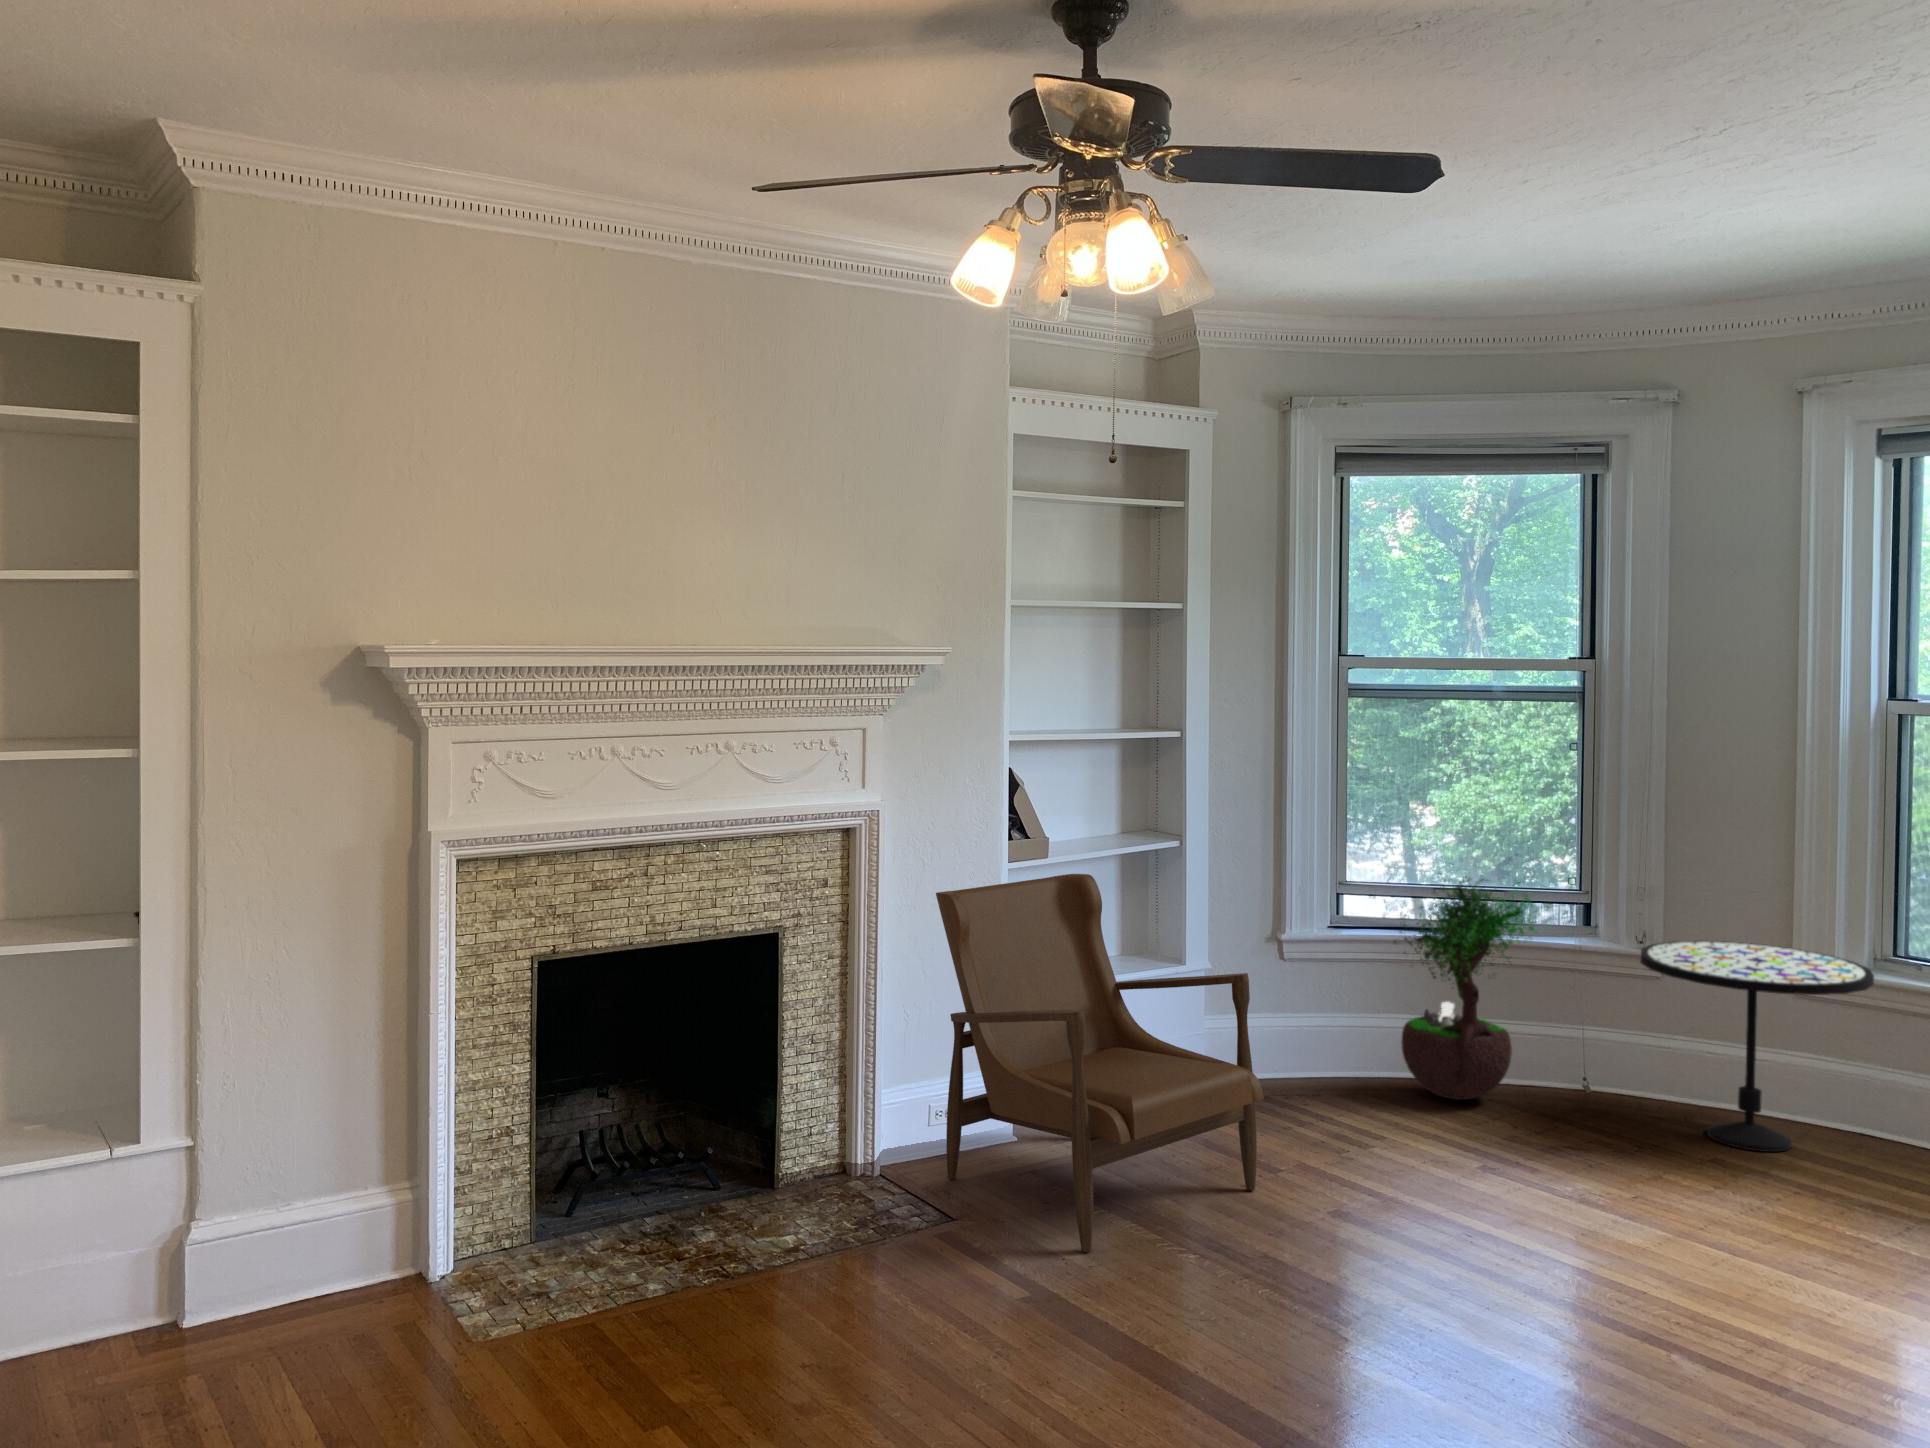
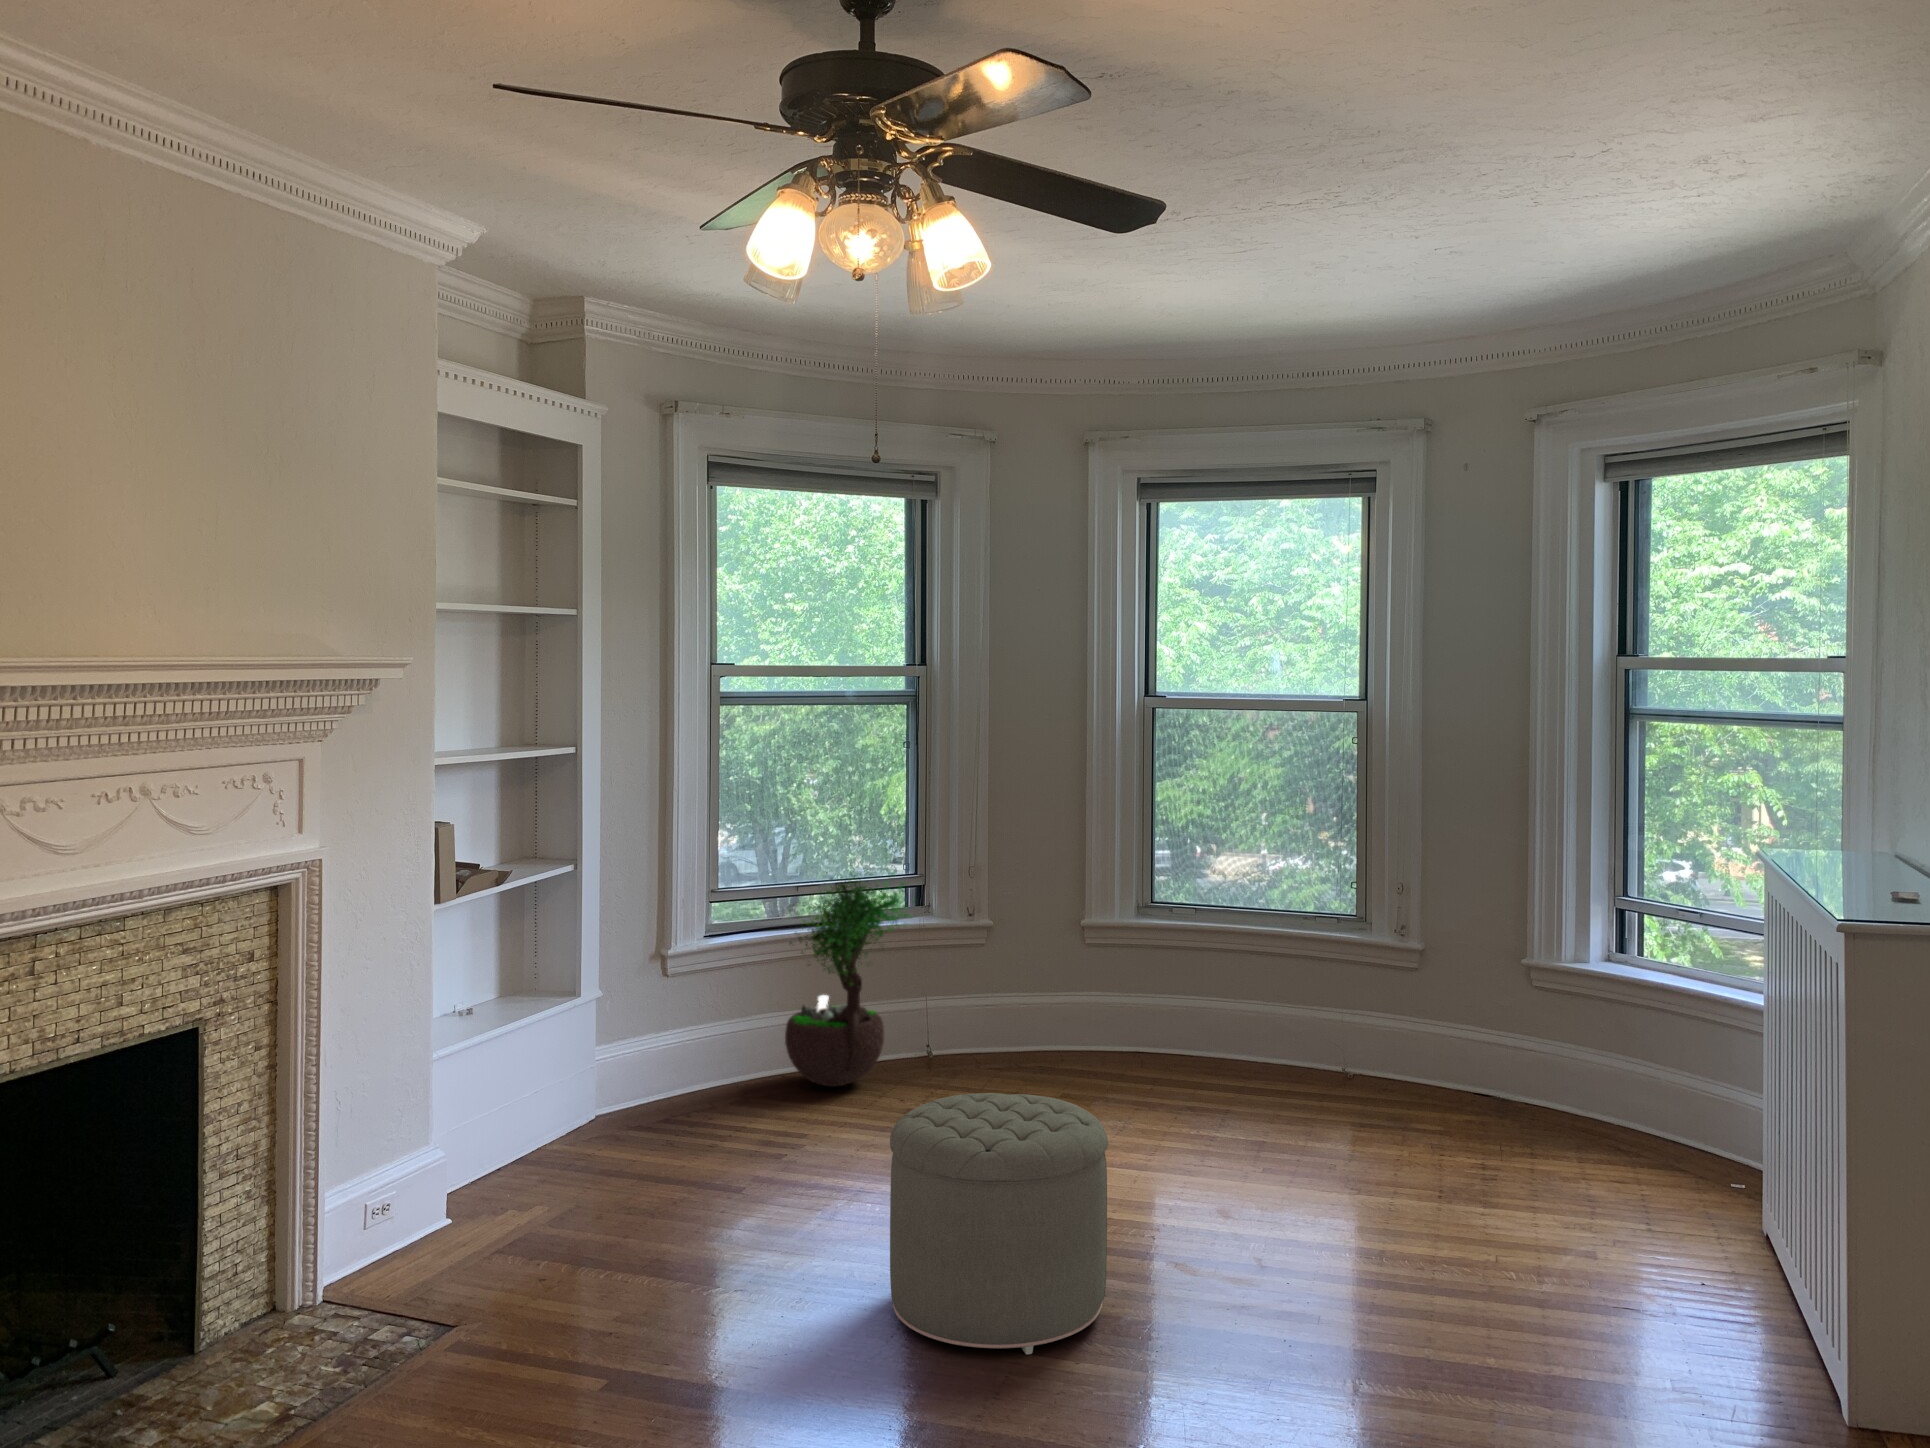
armchair: present [936,874,1264,1252] -> none [379,910,752,1318]
side table: present [1640,941,1874,1152] -> none [986,907,1158,1081]
ottoman: none [1316,1113,1567,1403] -> present [890,1093,1108,1355]

